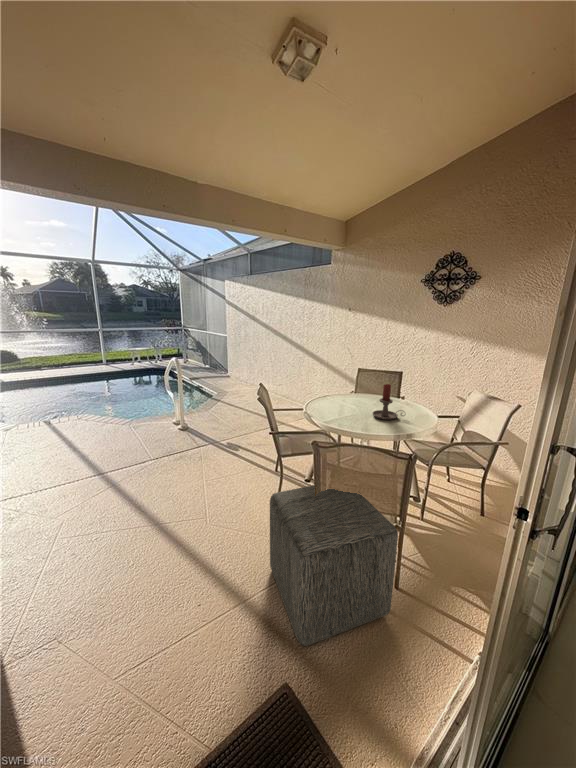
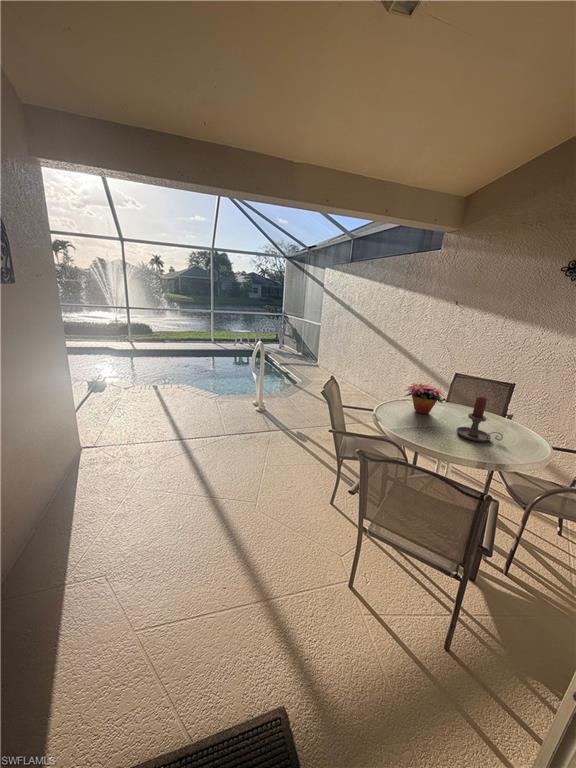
flower arrangement: none [326,380,363,405] -> present [405,384,444,414]
ottoman: present [270,485,398,646] -> none [302,497,452,679]

